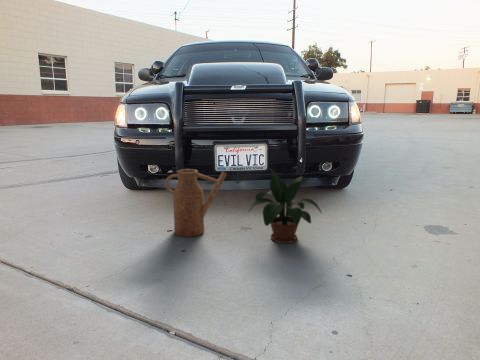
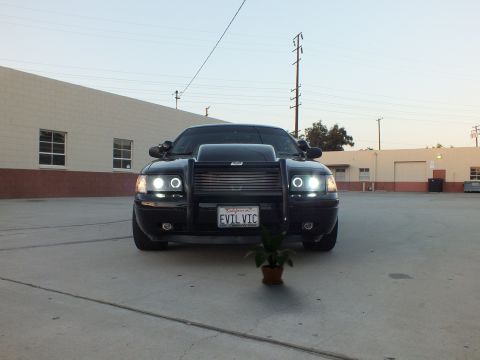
watering can: present [165,169,227,237] -> none [177,226,227,280]

